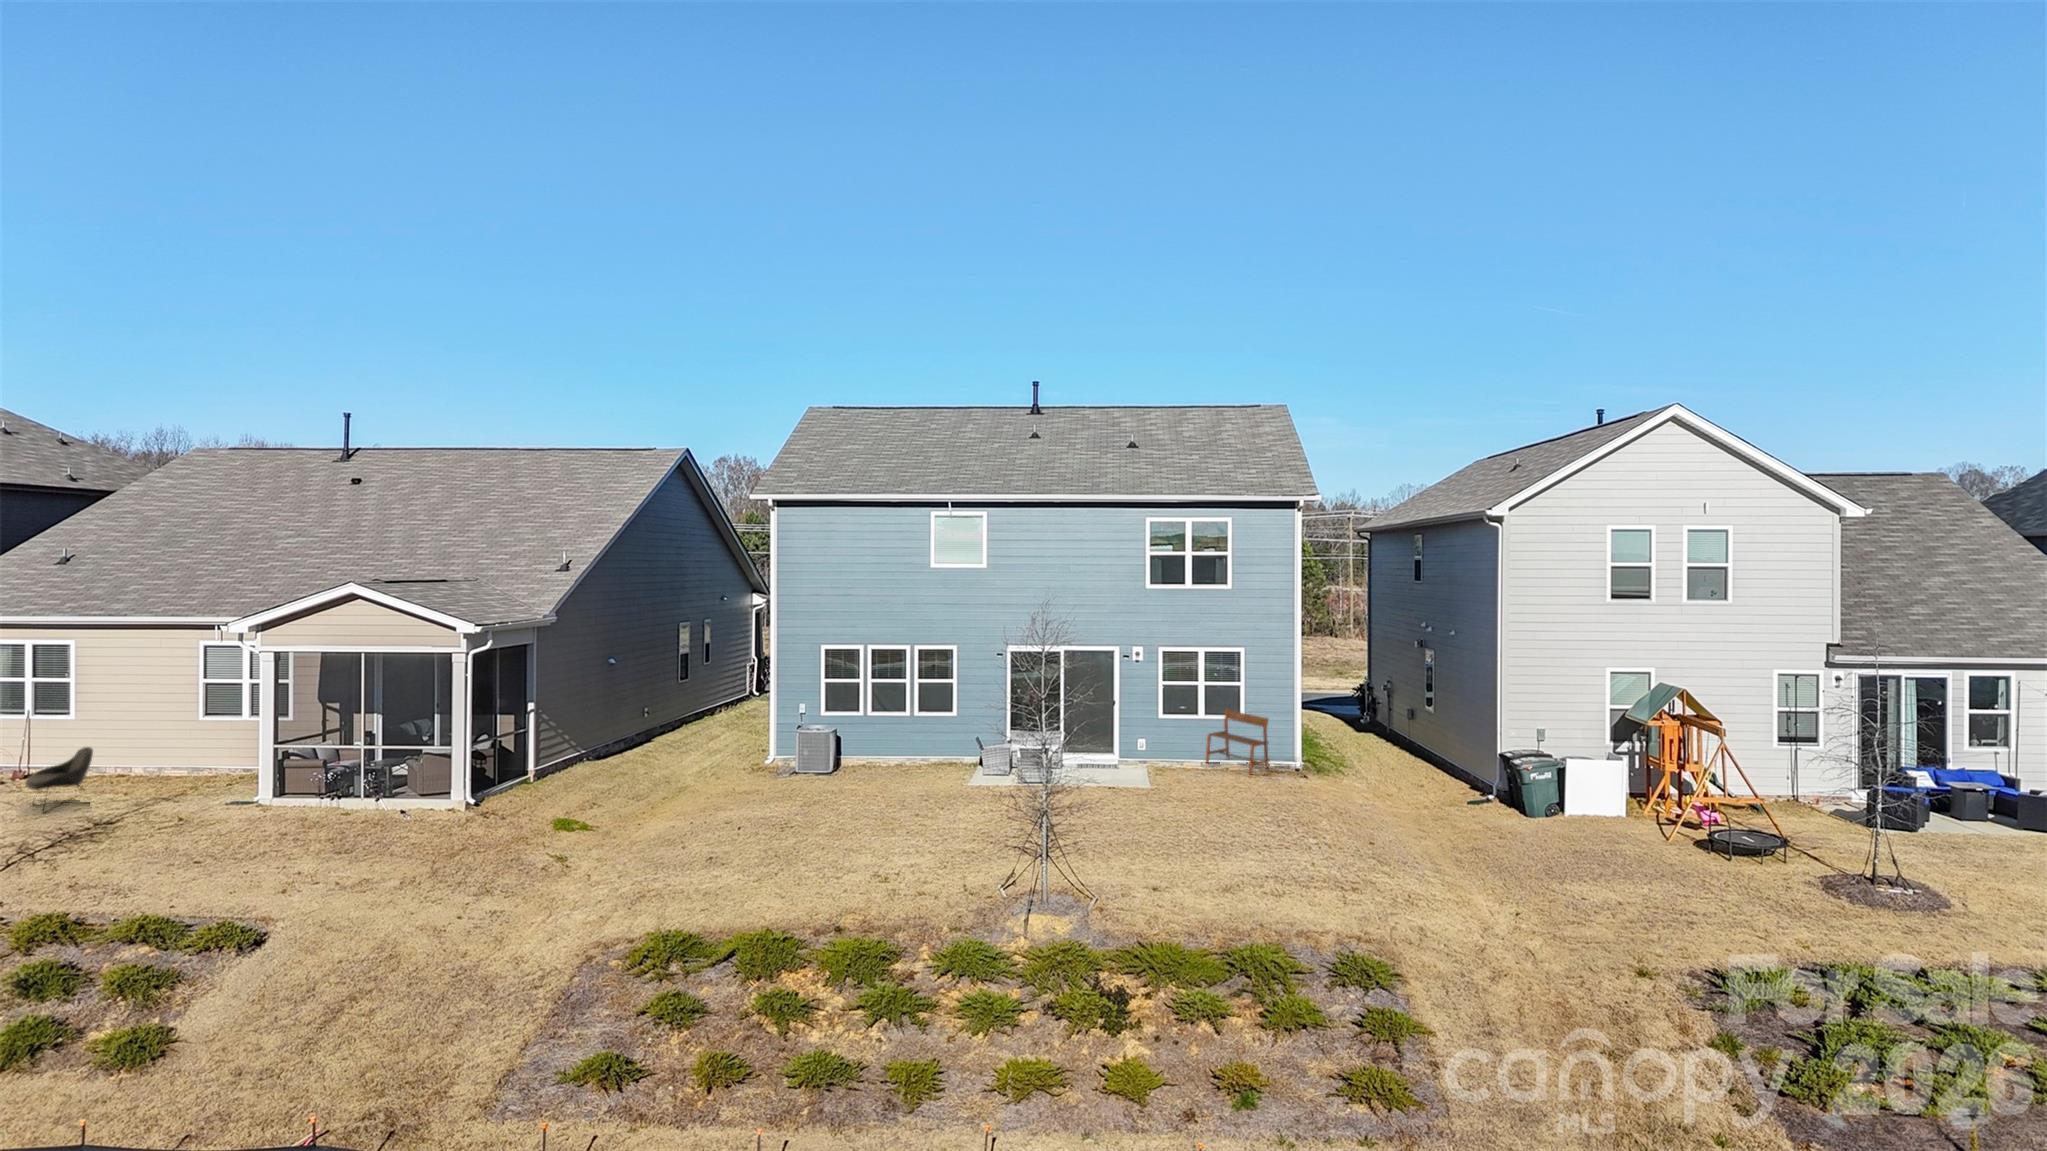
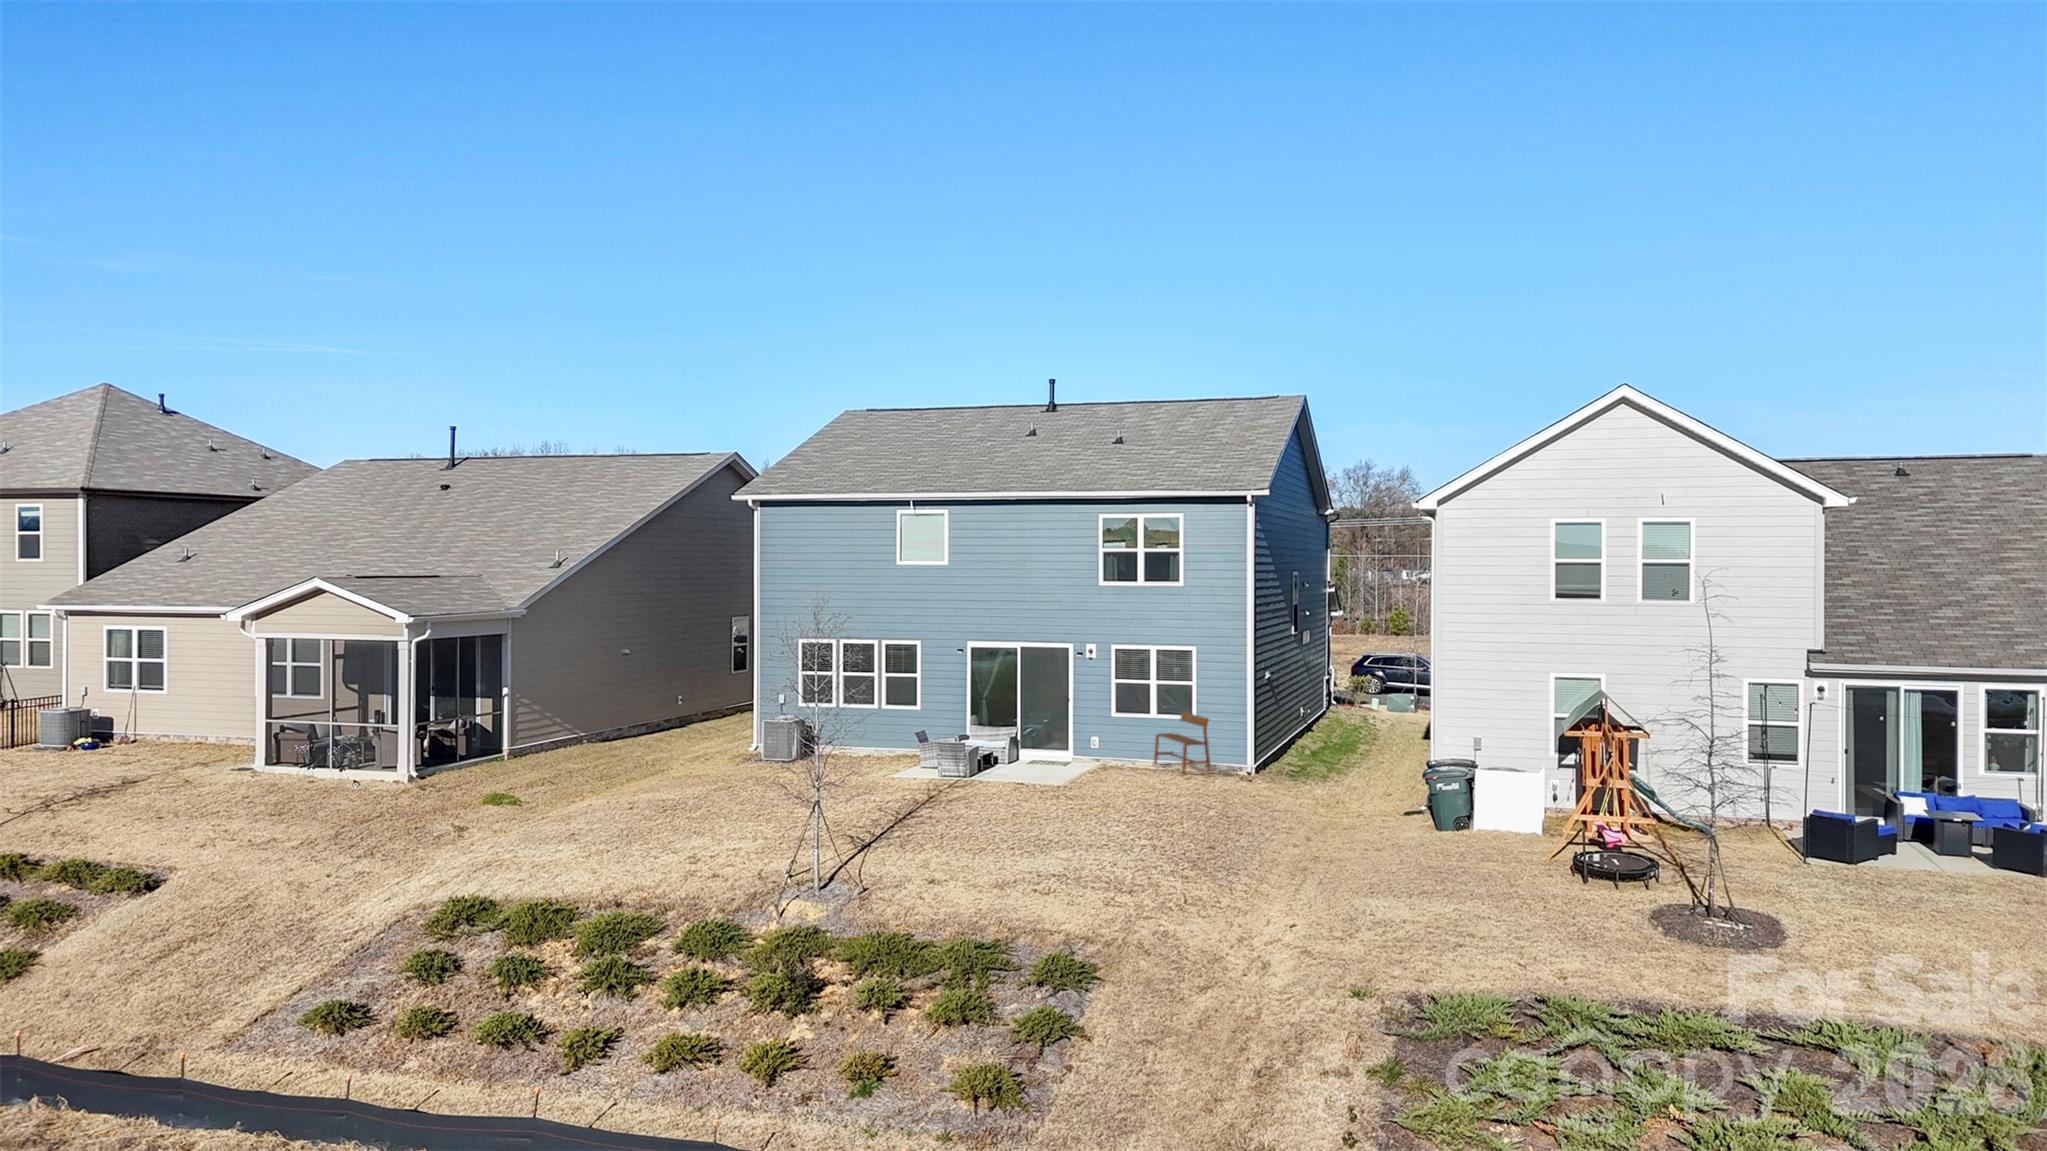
lounge chair: present [25,747,93,813] -> none [198,701,243,749]

